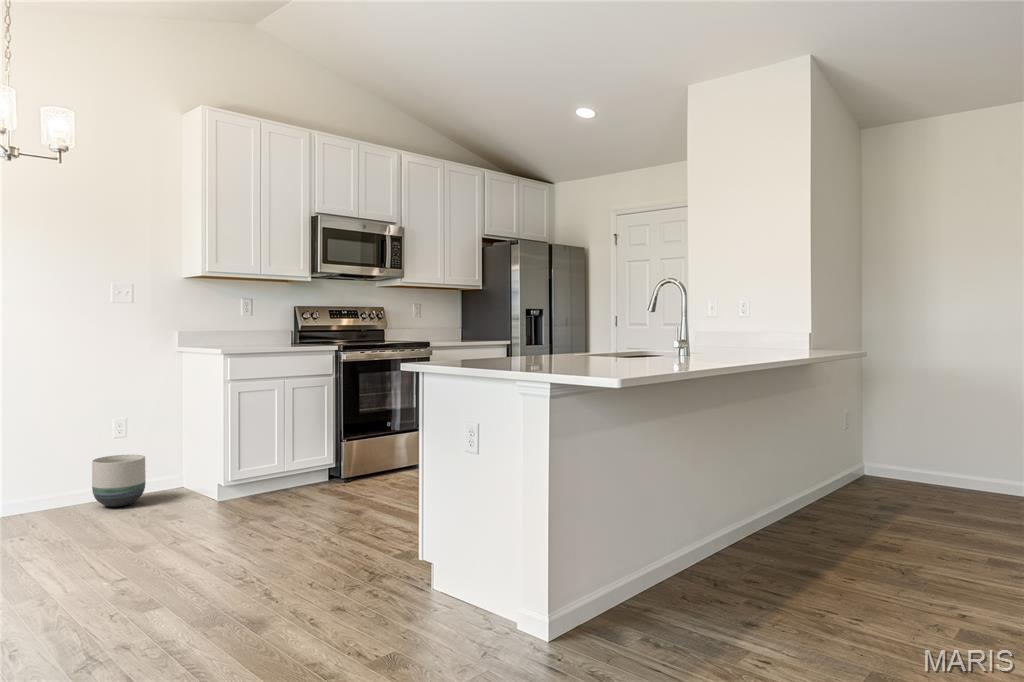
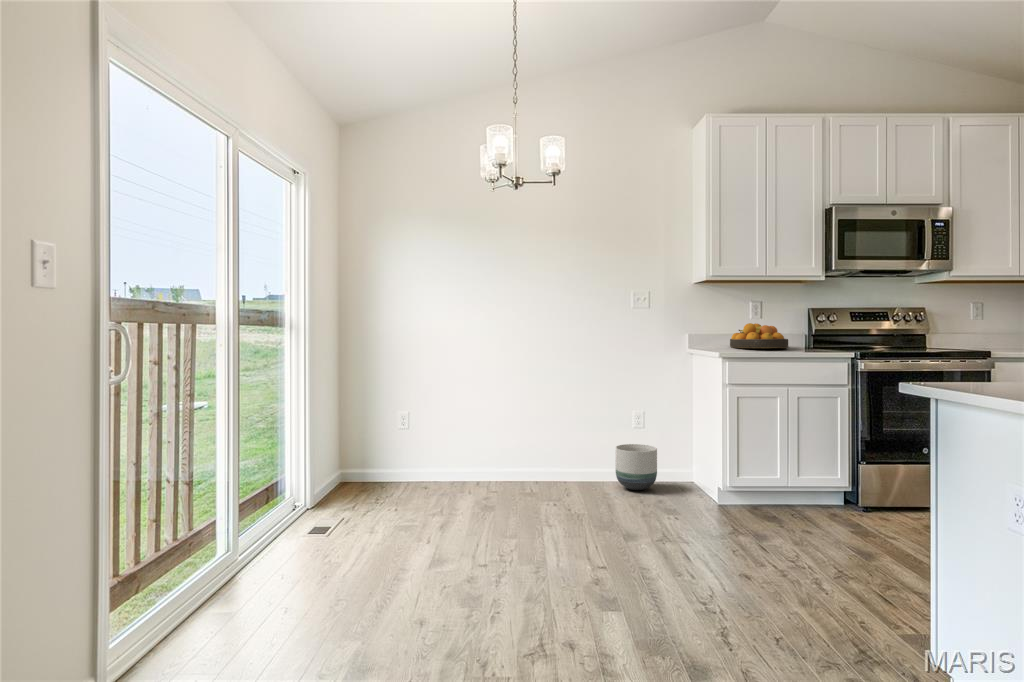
fruit bowl: none [223,319,280,343] -> present [730,323,789,348]

